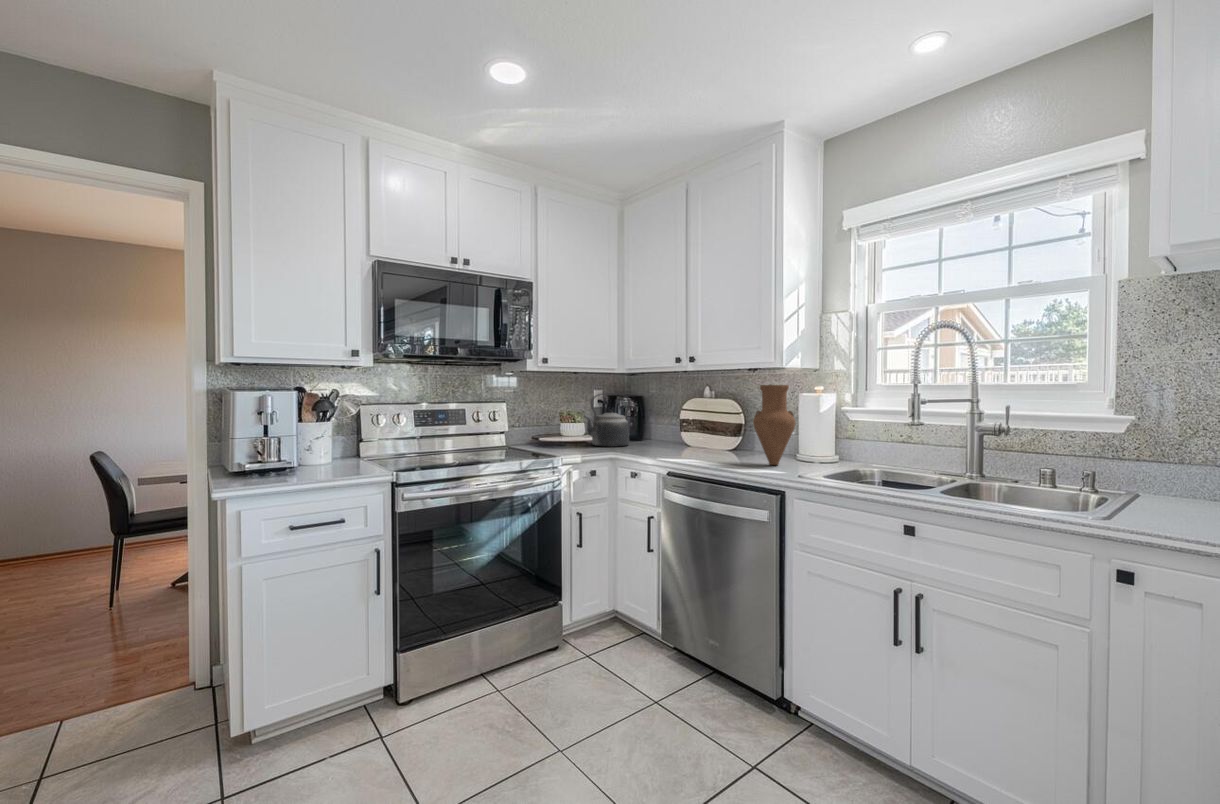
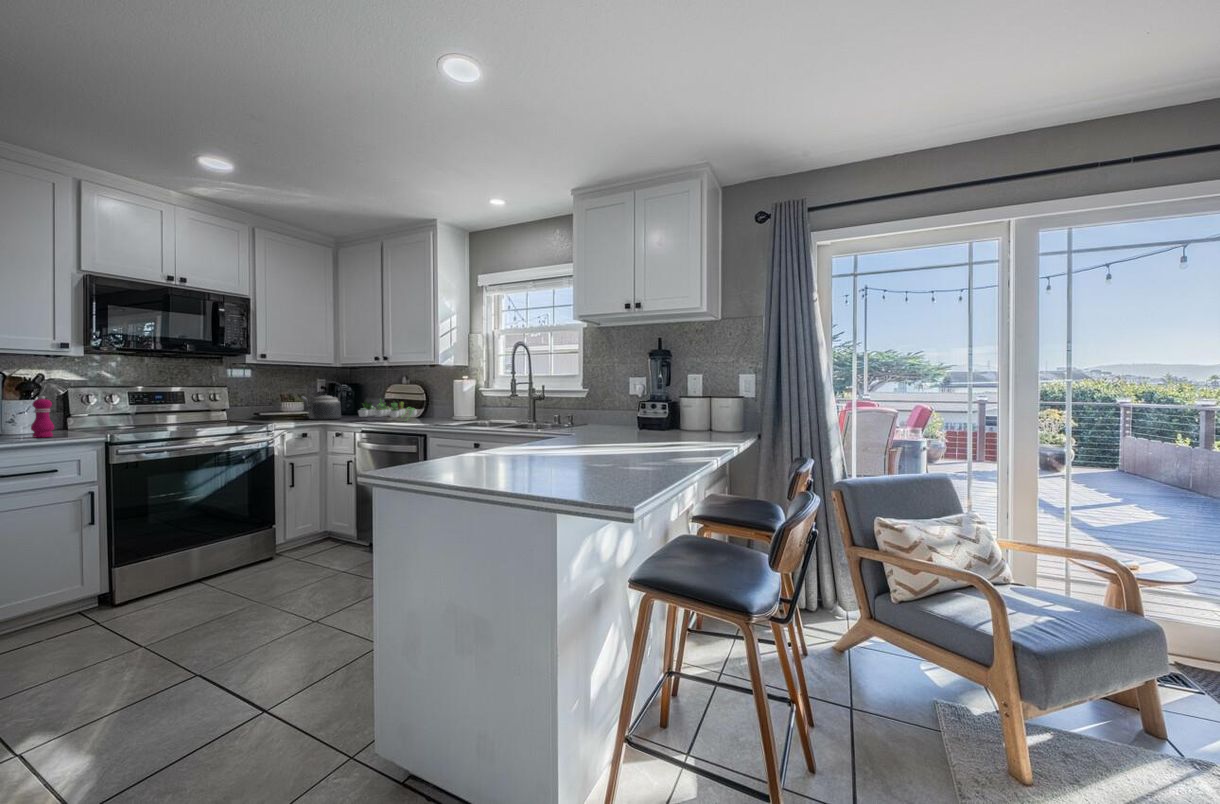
vase: present [753,385,796,465] -> none [416,375,442,424]
succulent plant: none [661,418,739,456] -> present [358,401,417,419]
pepper mill: none [321,423,342,477] -> present [31,396,54,438]

